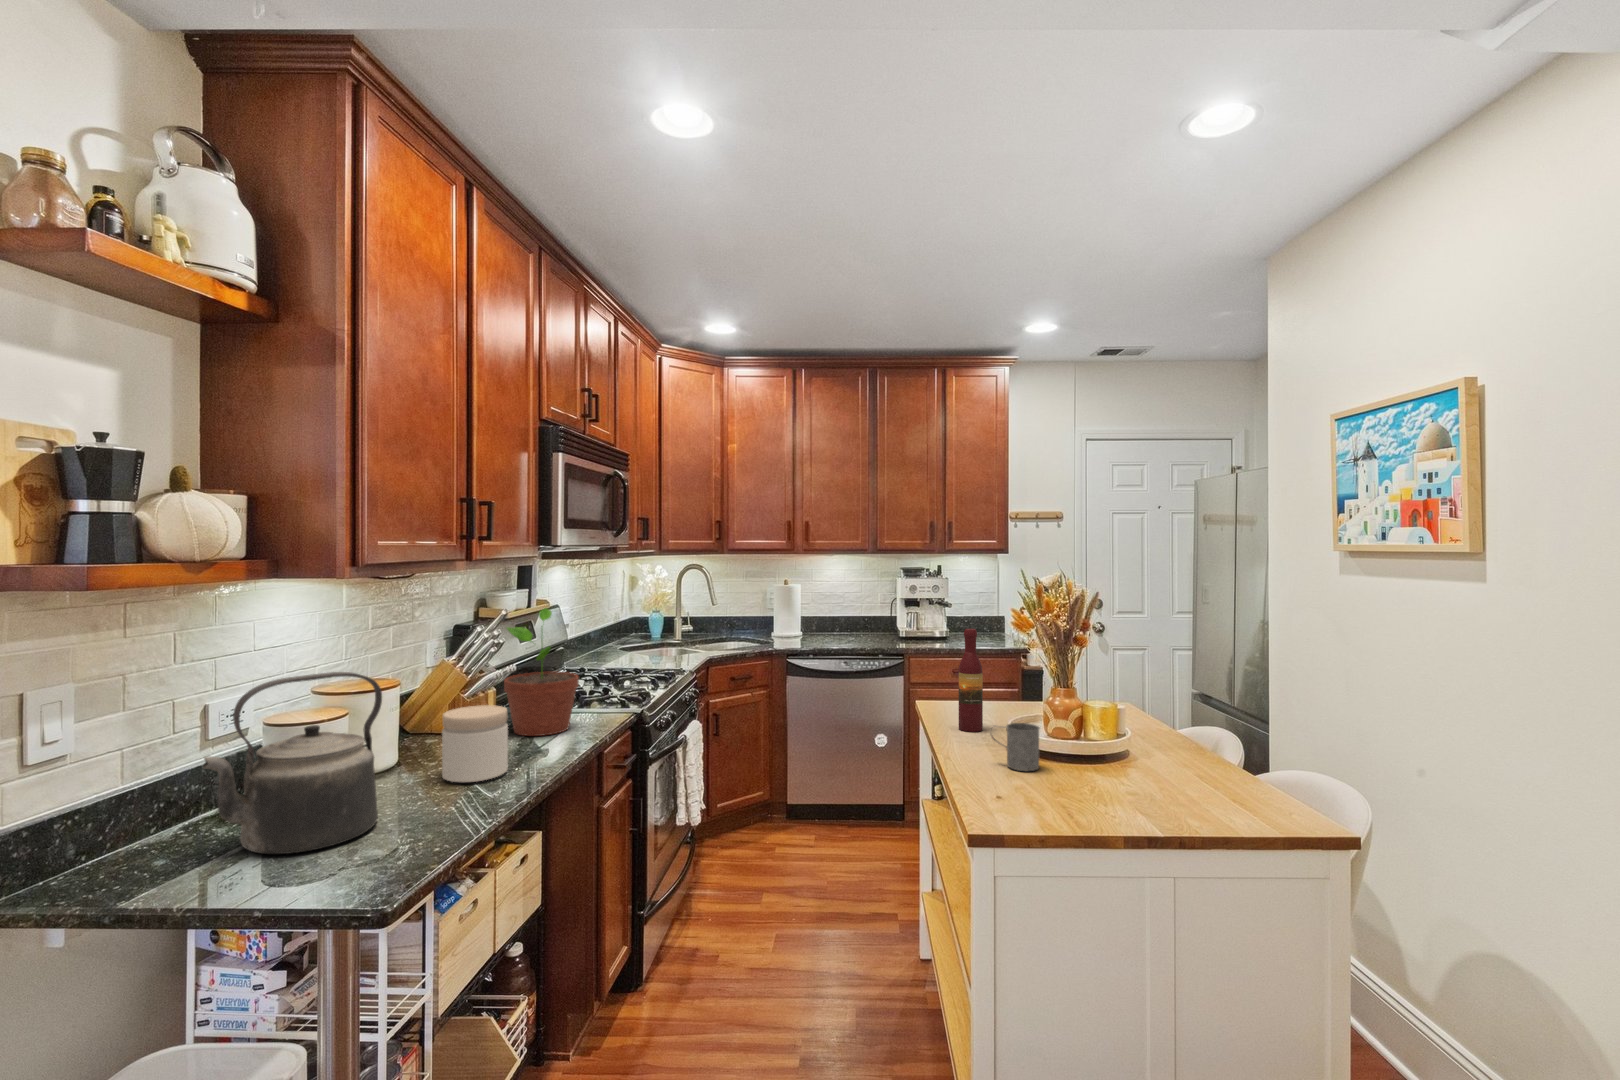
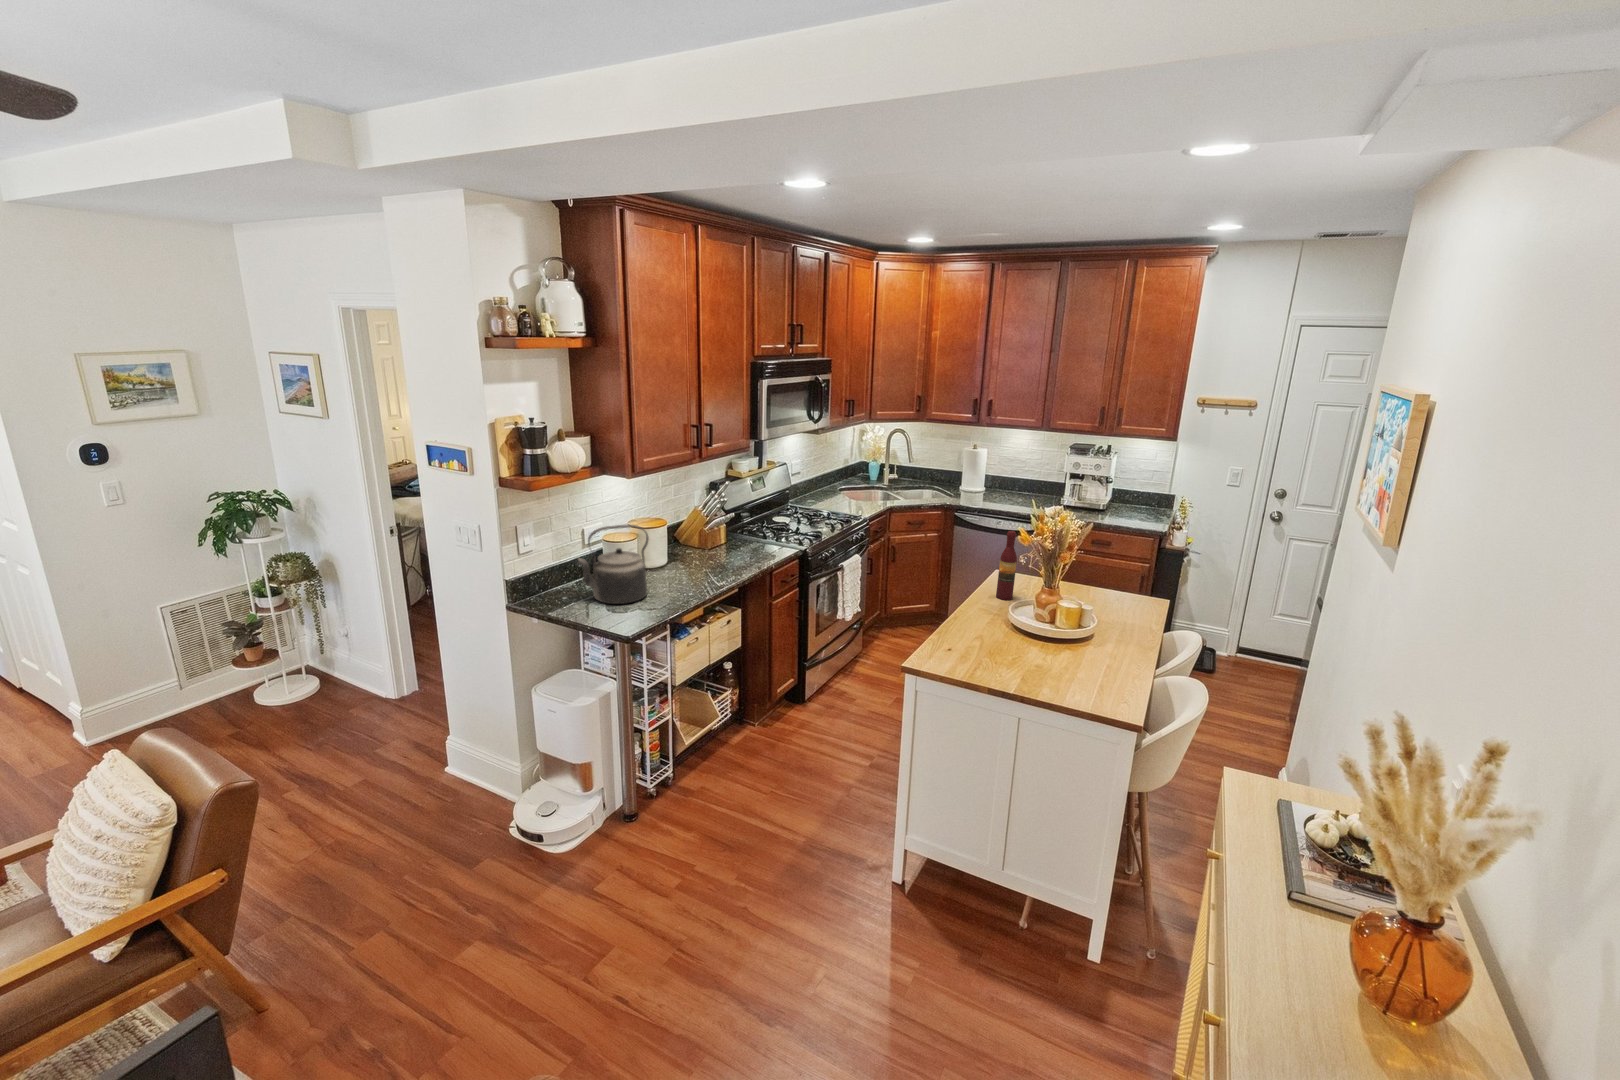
potted plant: present [504,608,579,736] -> none [726,481,767,557]
jar: present [442,705,508,782] -> none [683,541,715,581]
mug: present [992,723,1040,771] -> none [982,602,1011,633]

